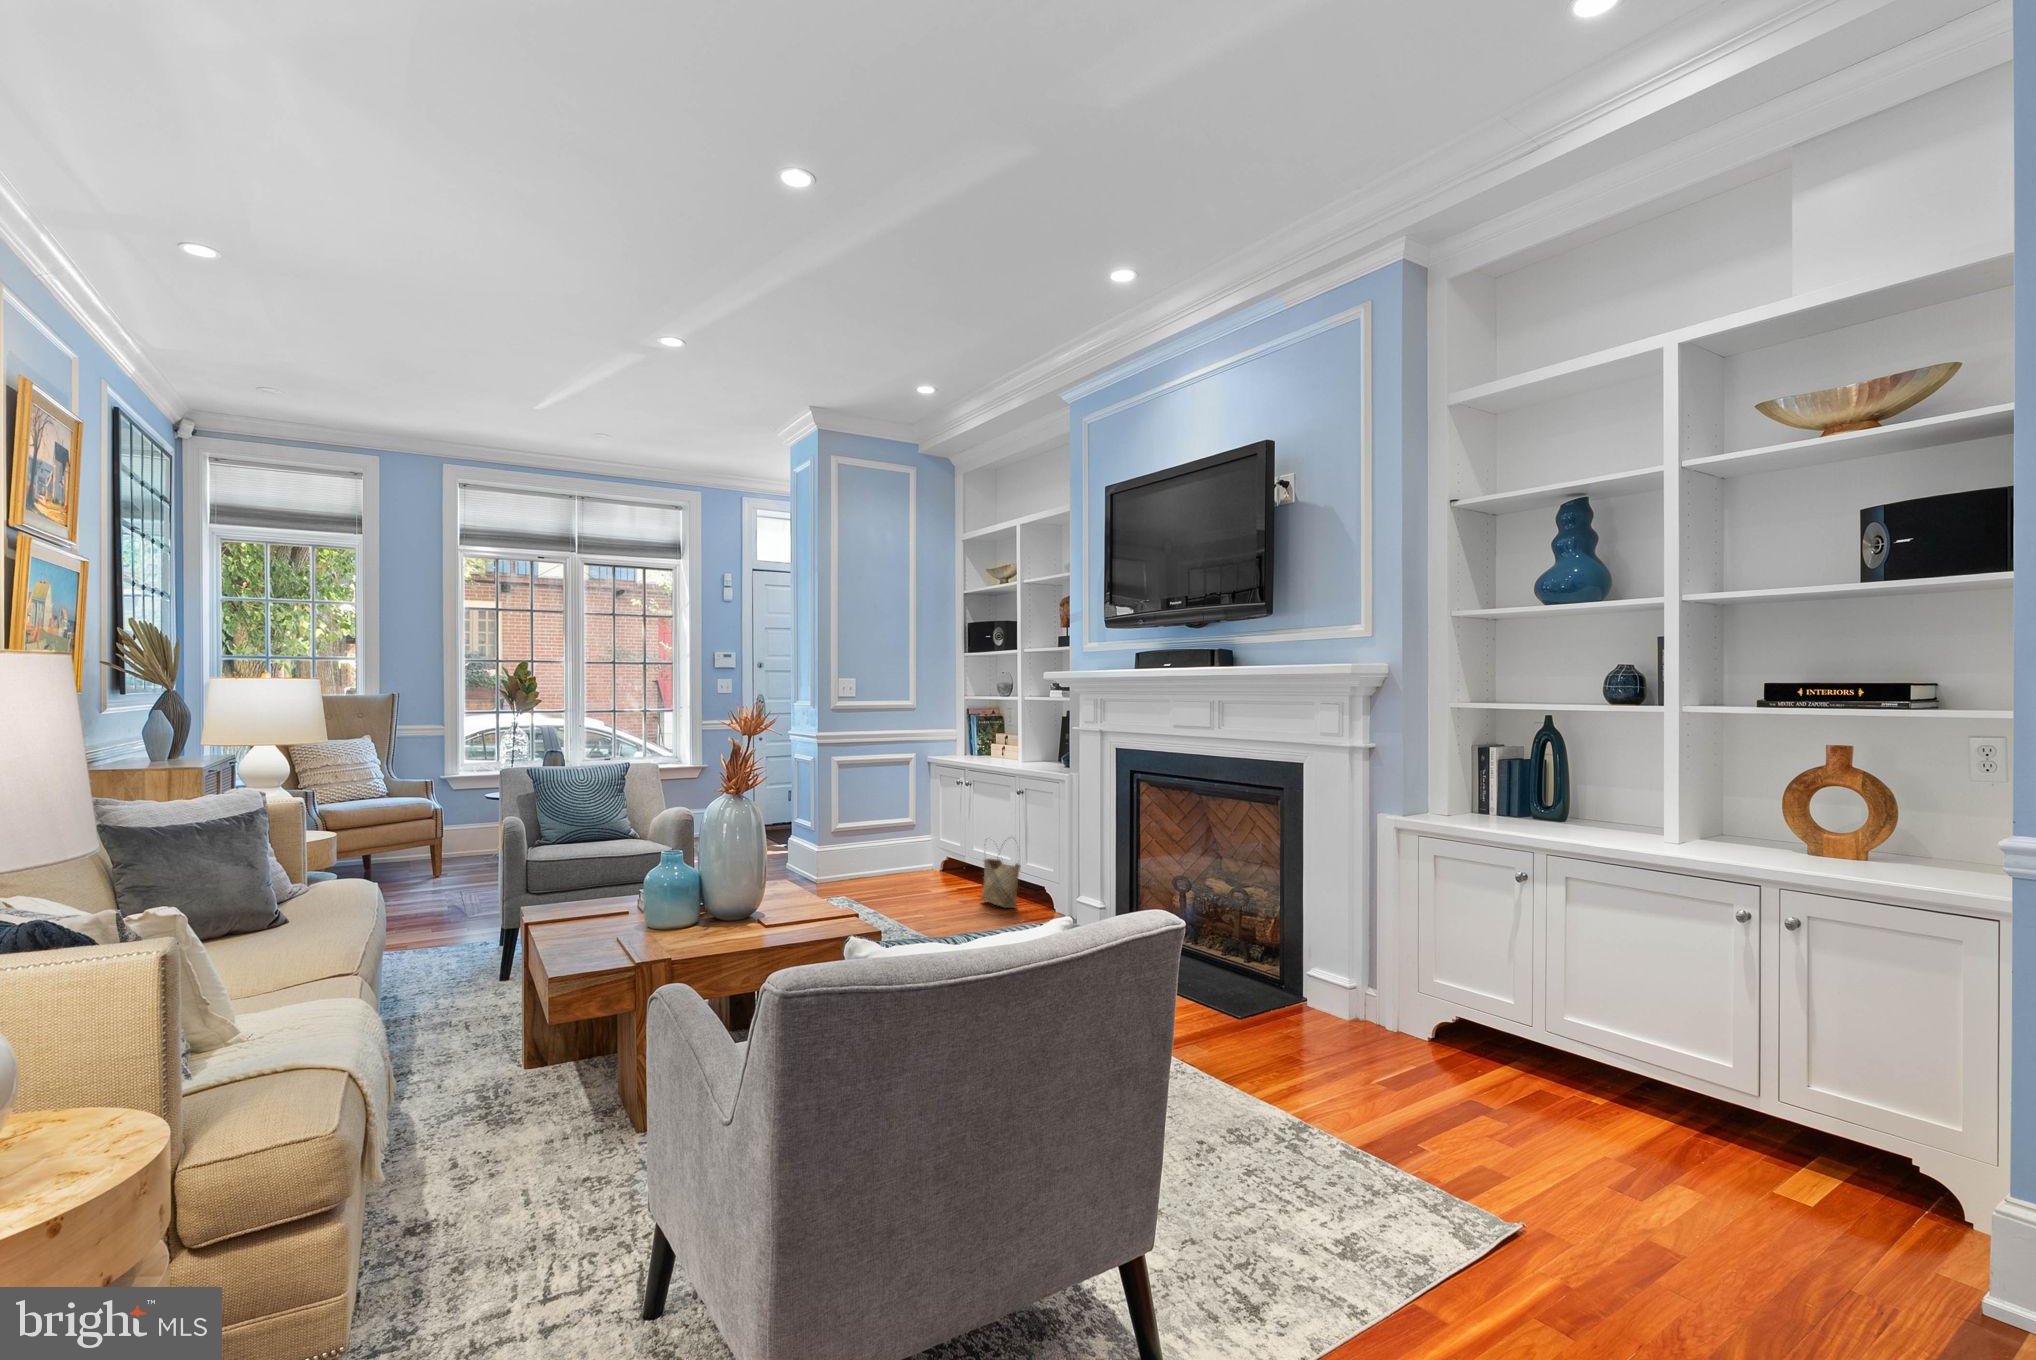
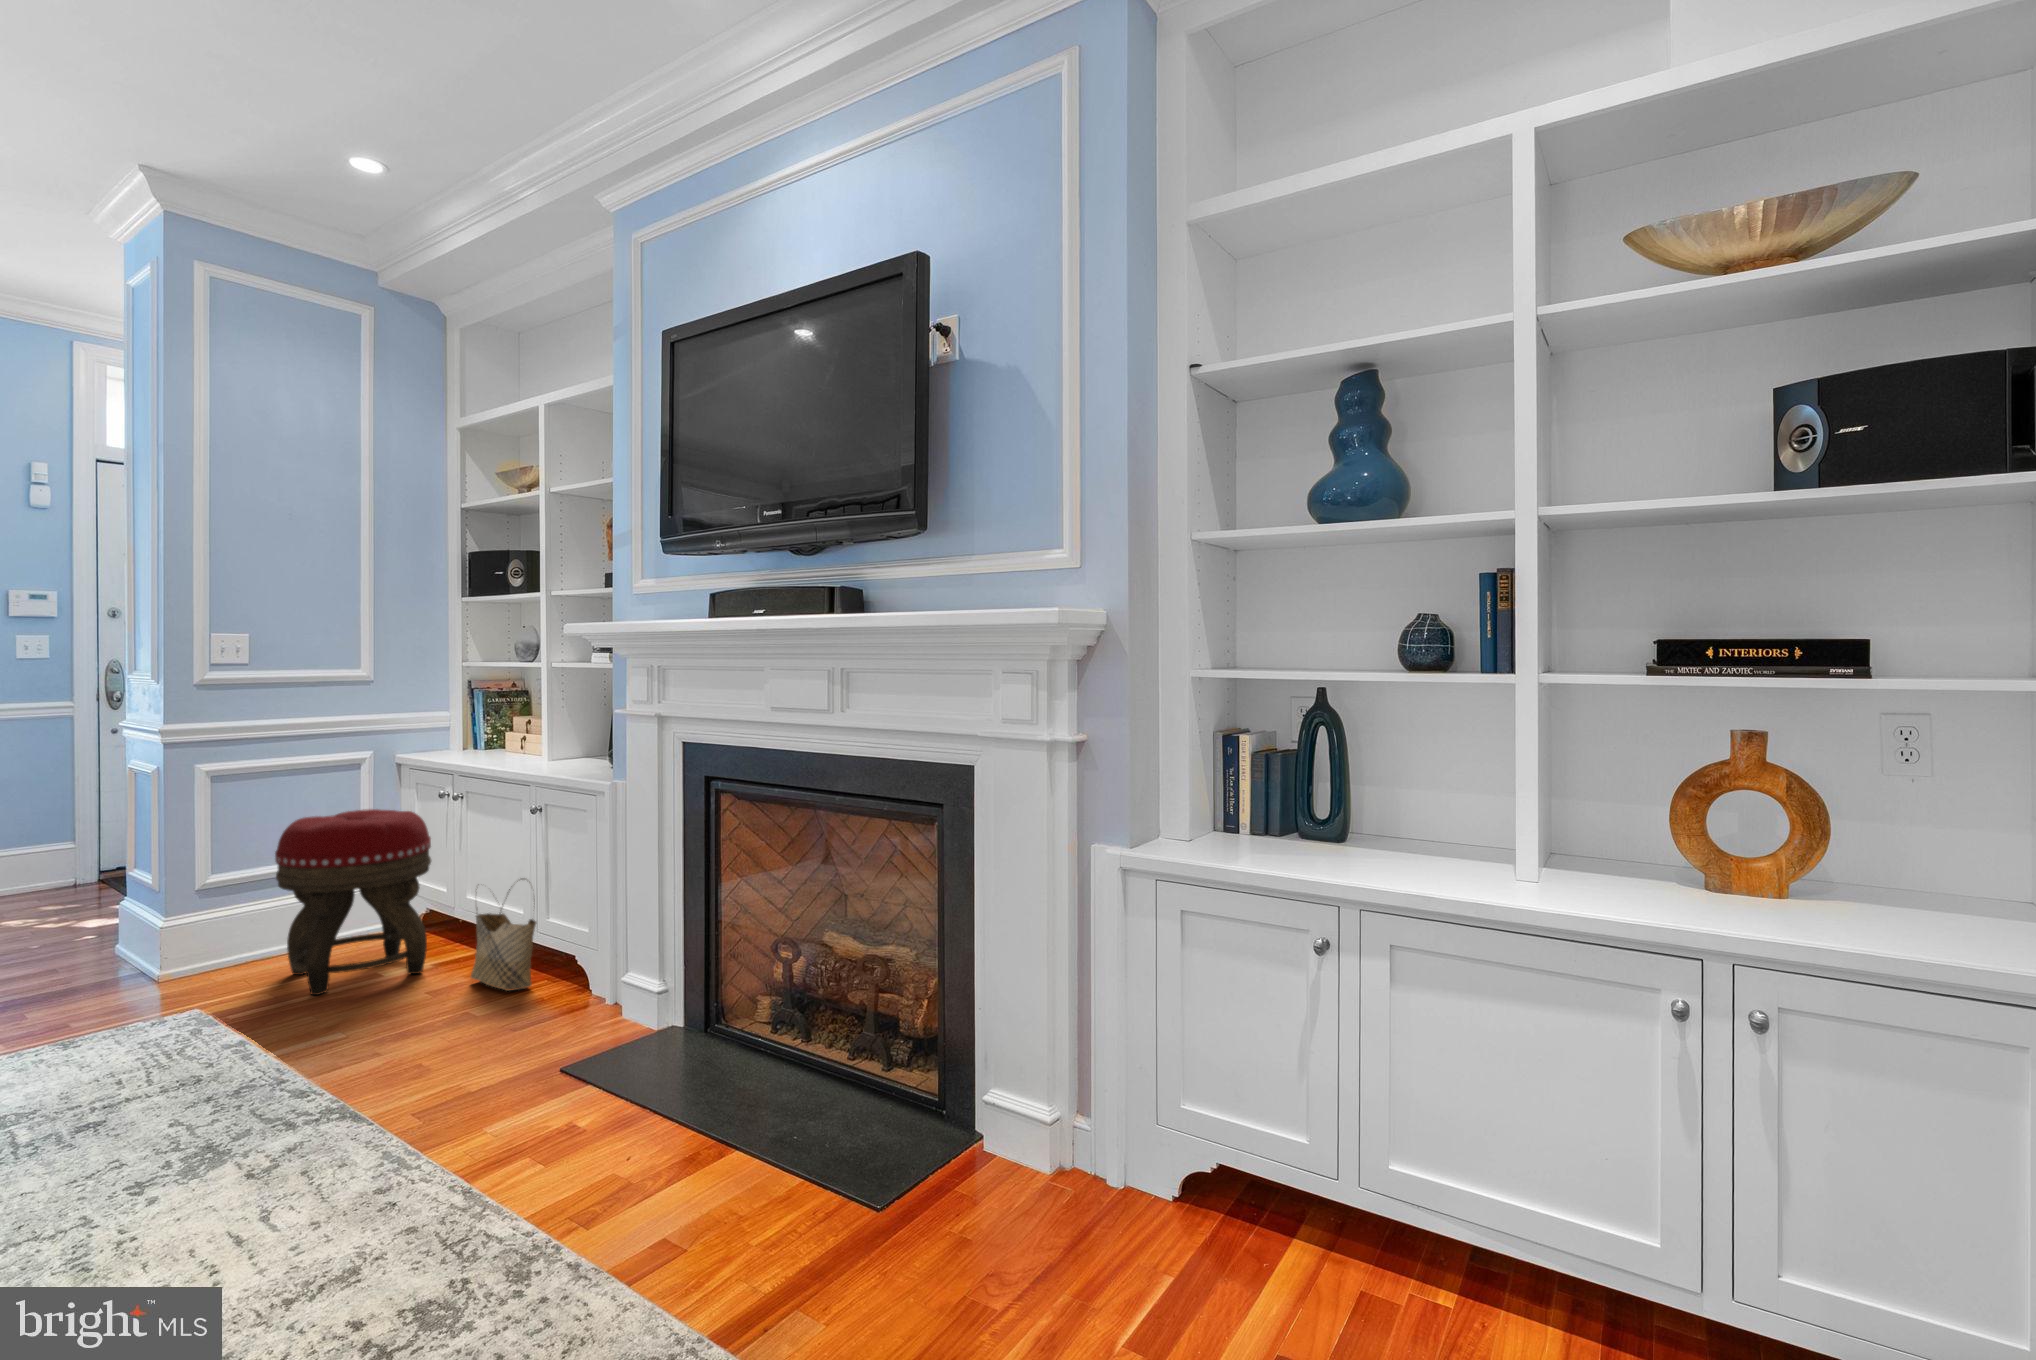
footstool: none [875,790,955,900] -> present [275,809,431,995]

